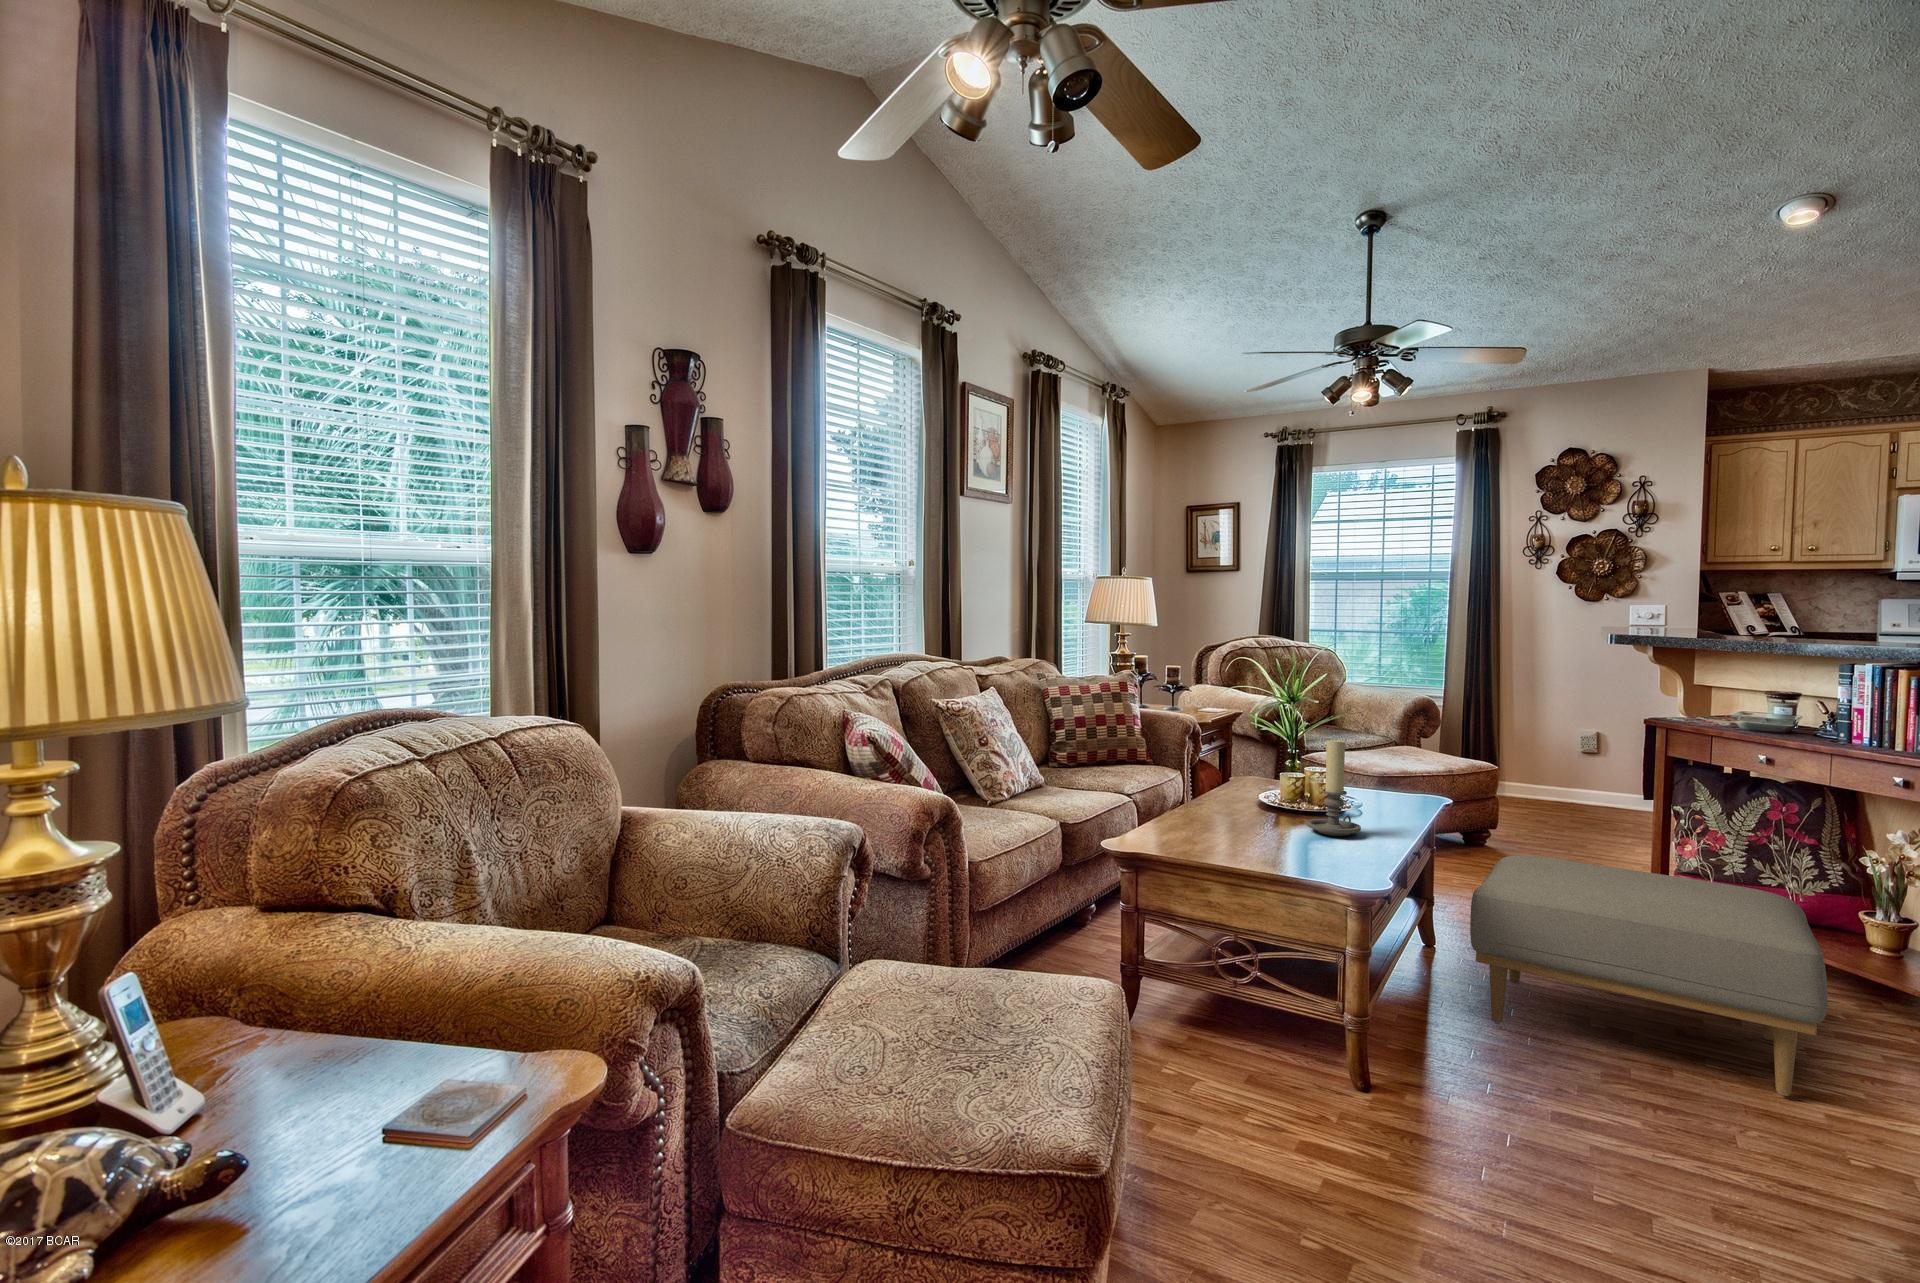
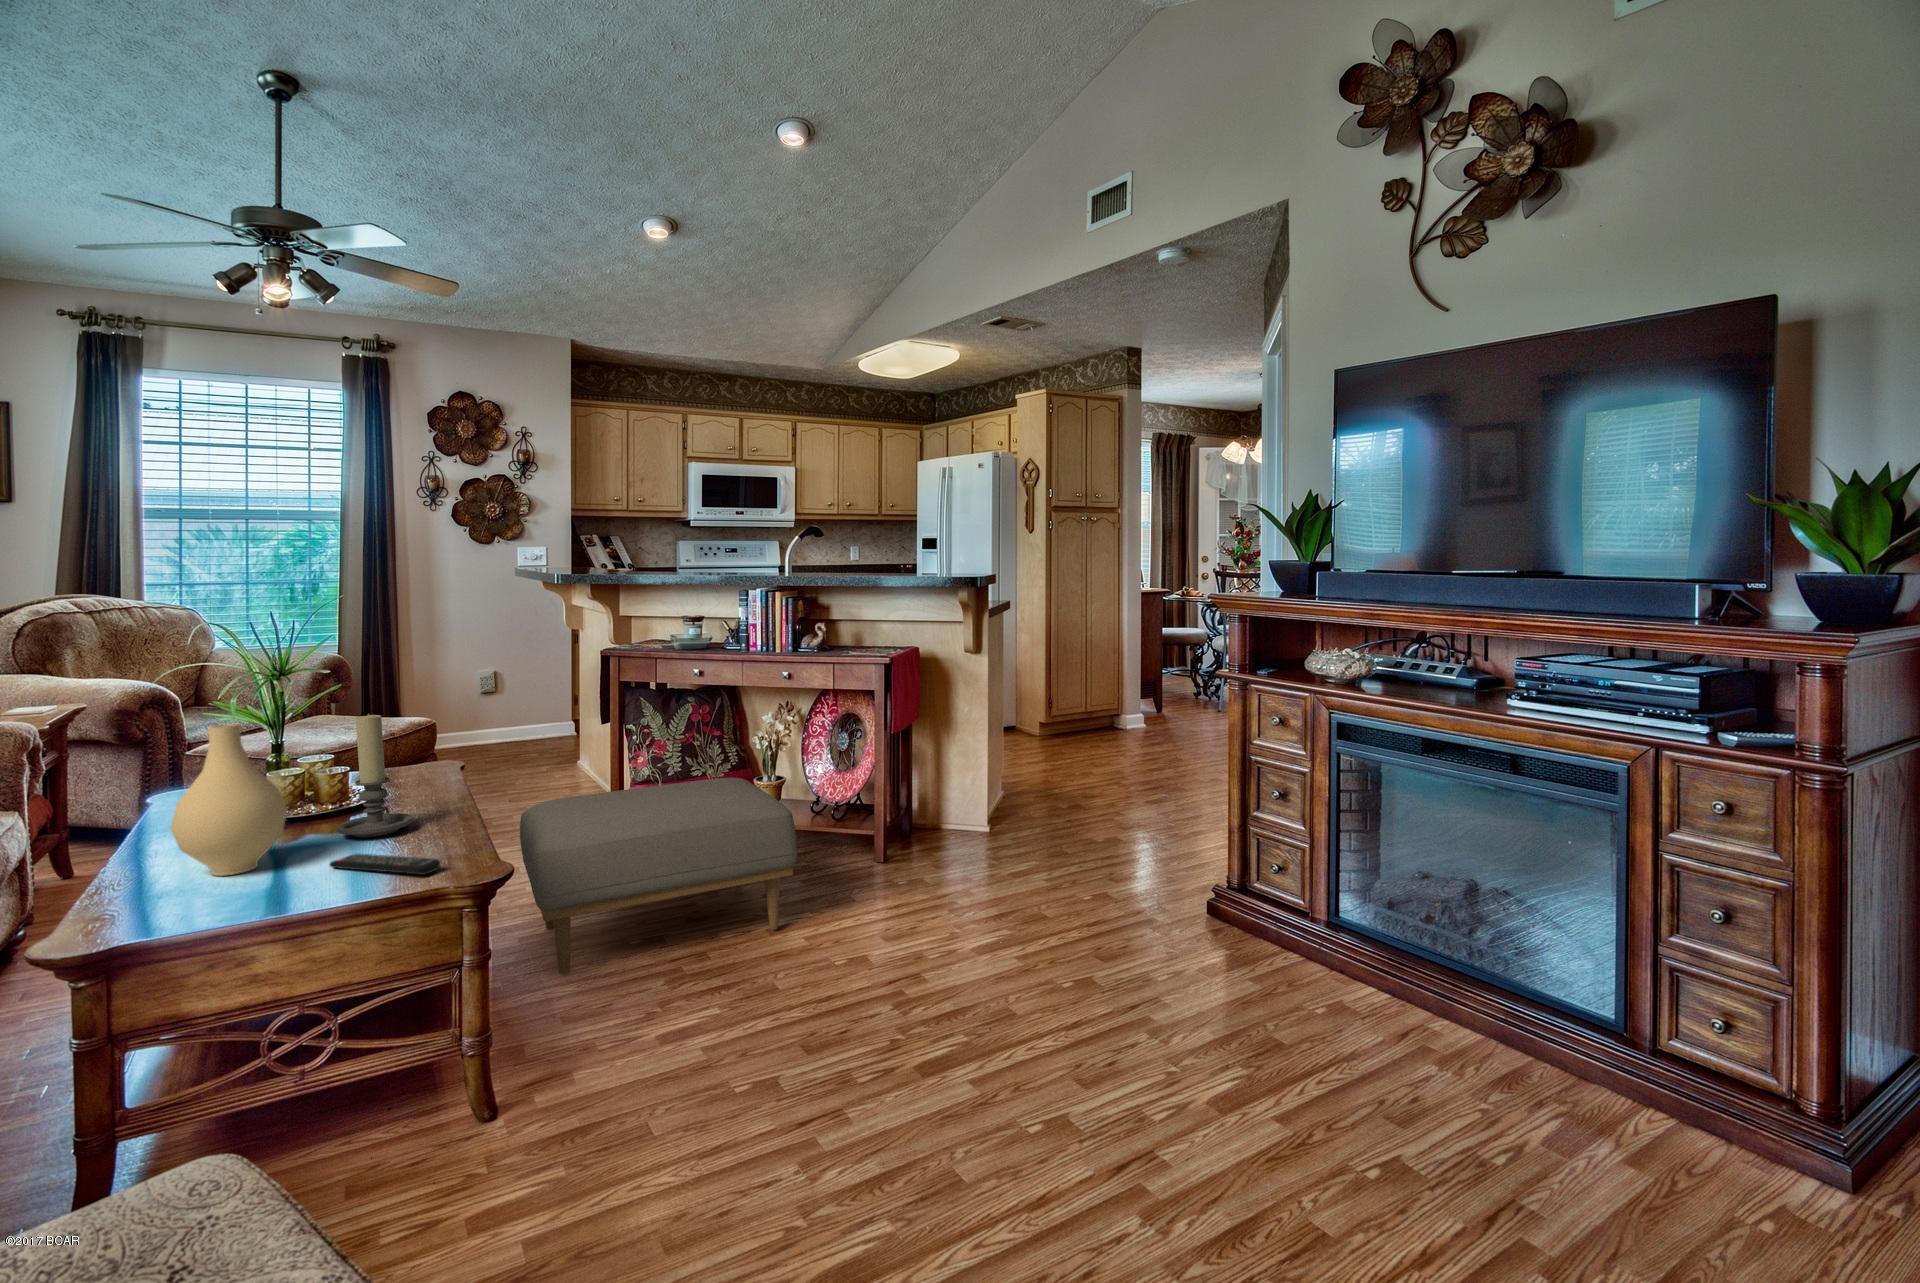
vase: none [1203,729,1269,833] -> present [170,724,288,876]
remote control: none [1281,841,1345,869] -> present [329,854,440,875]

